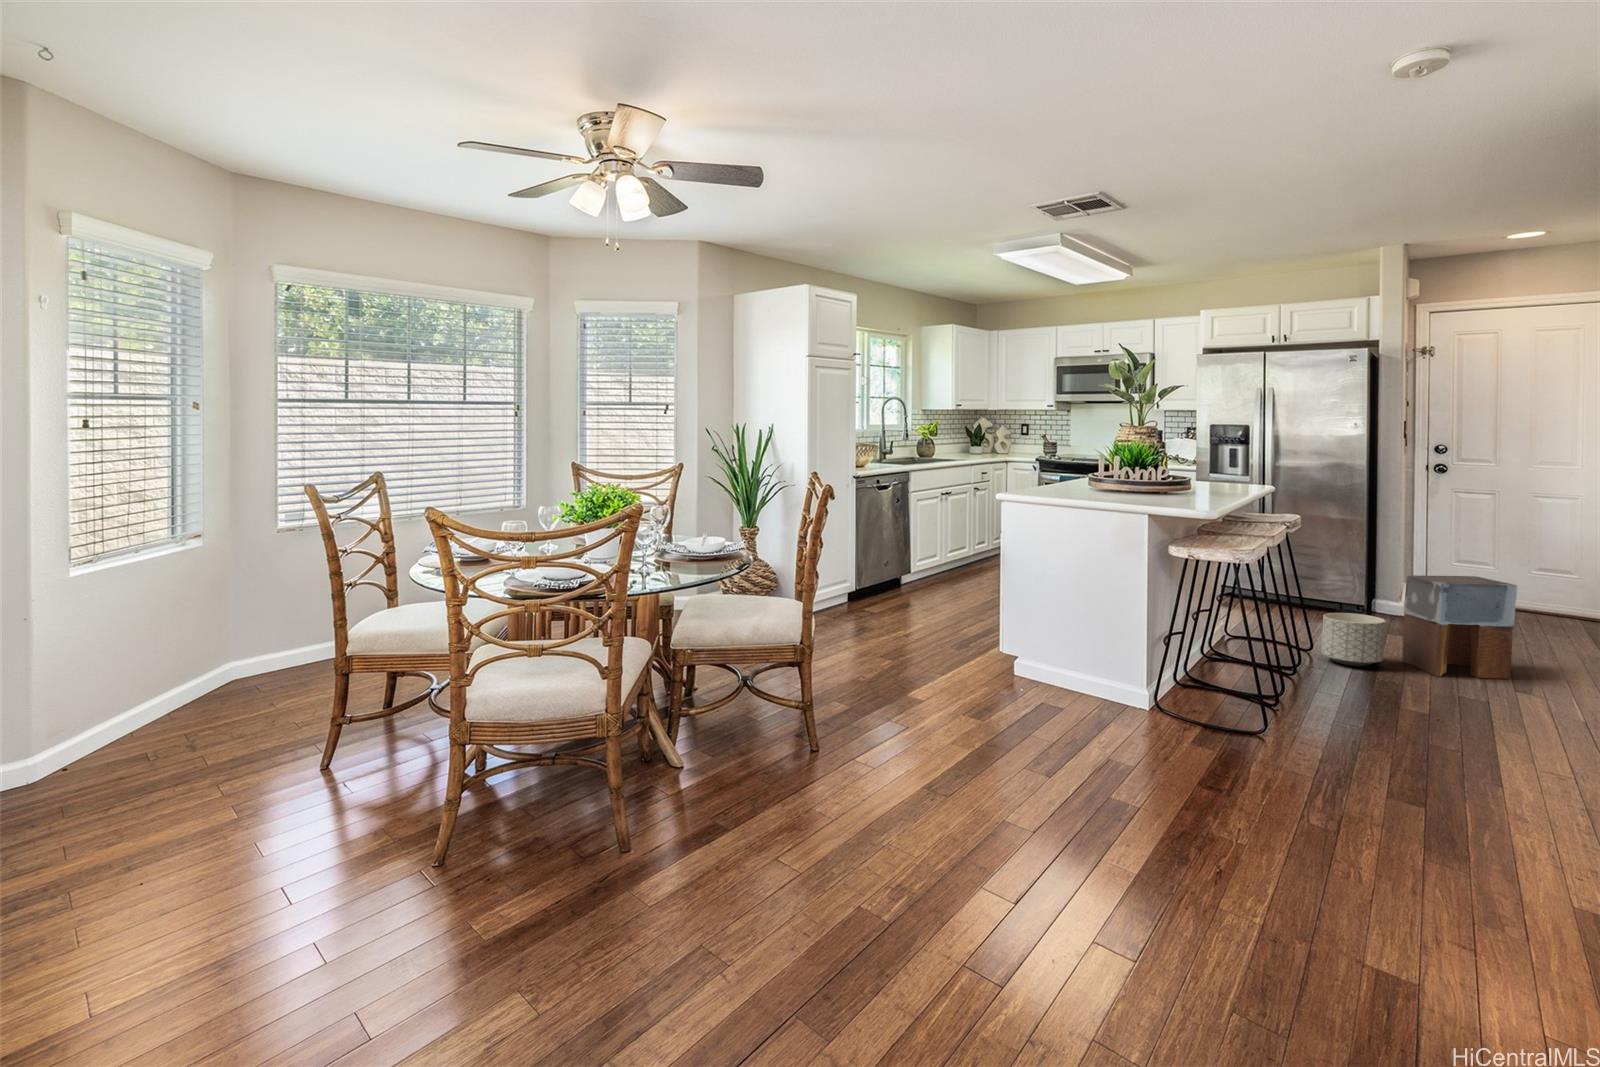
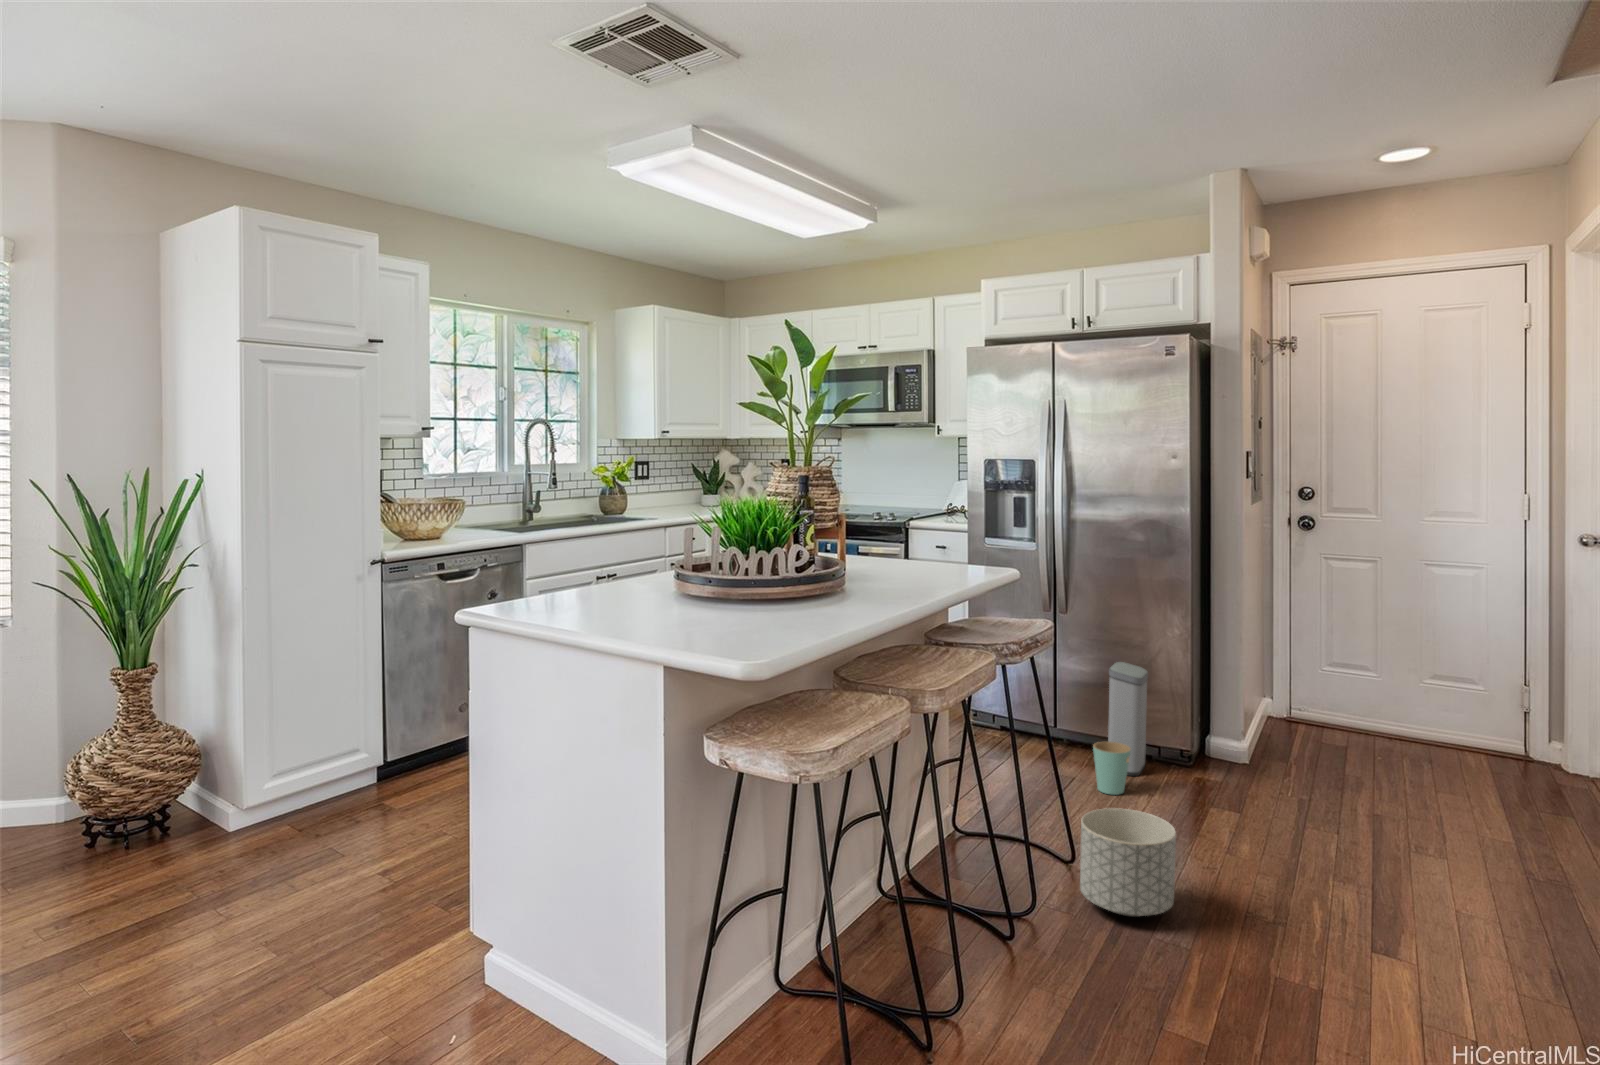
trash can: none [1302,552,1334,626] -> present [1093,662,1148,795]
stool: present [1402,575,1517,679] -> none [1211,744,1377,945]

